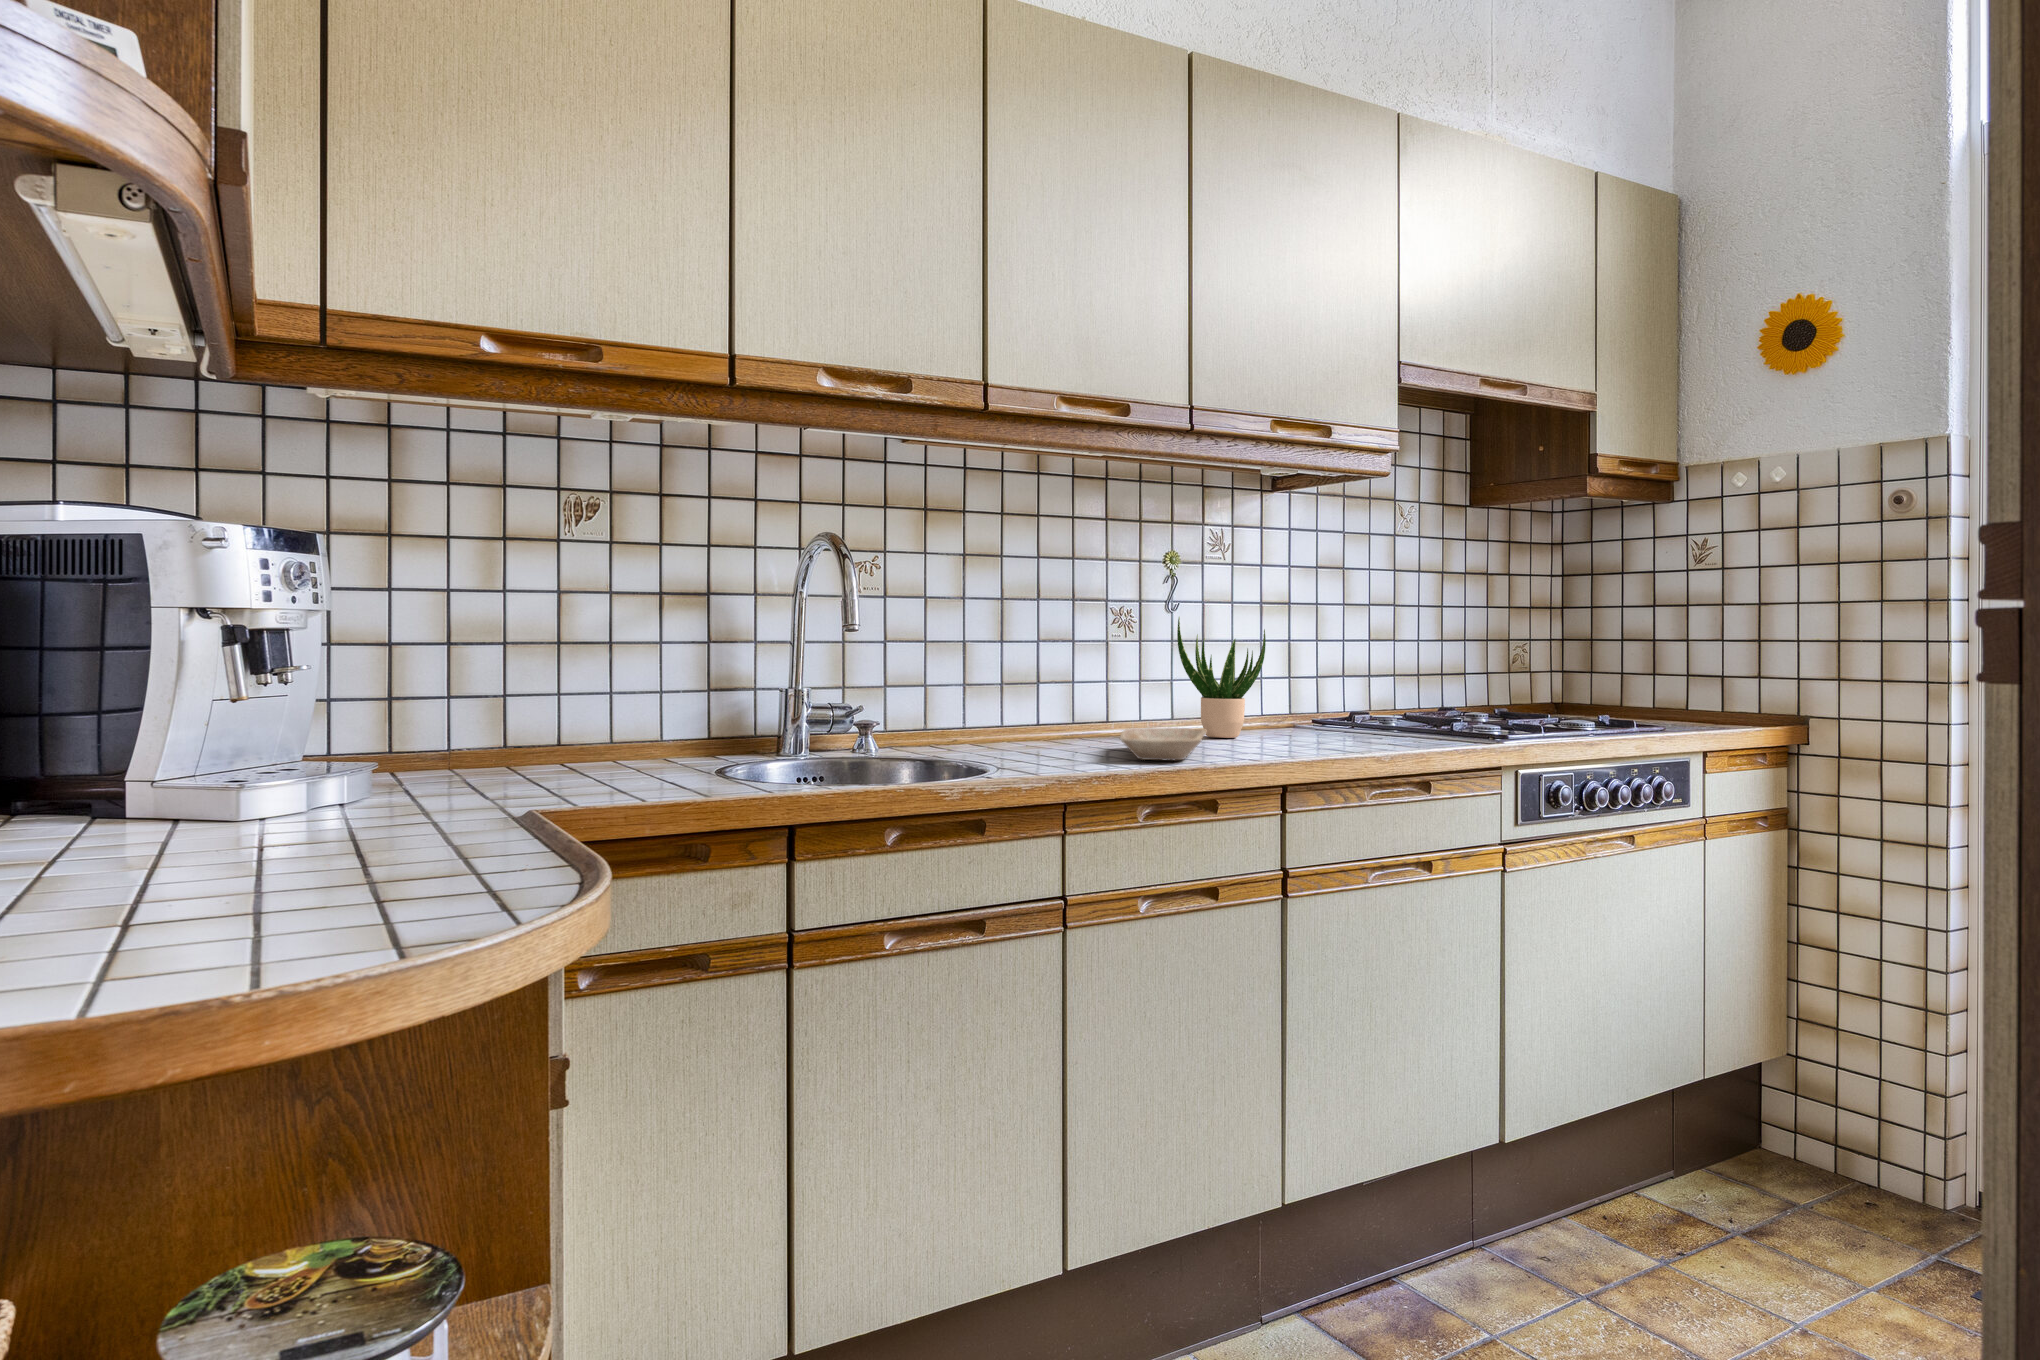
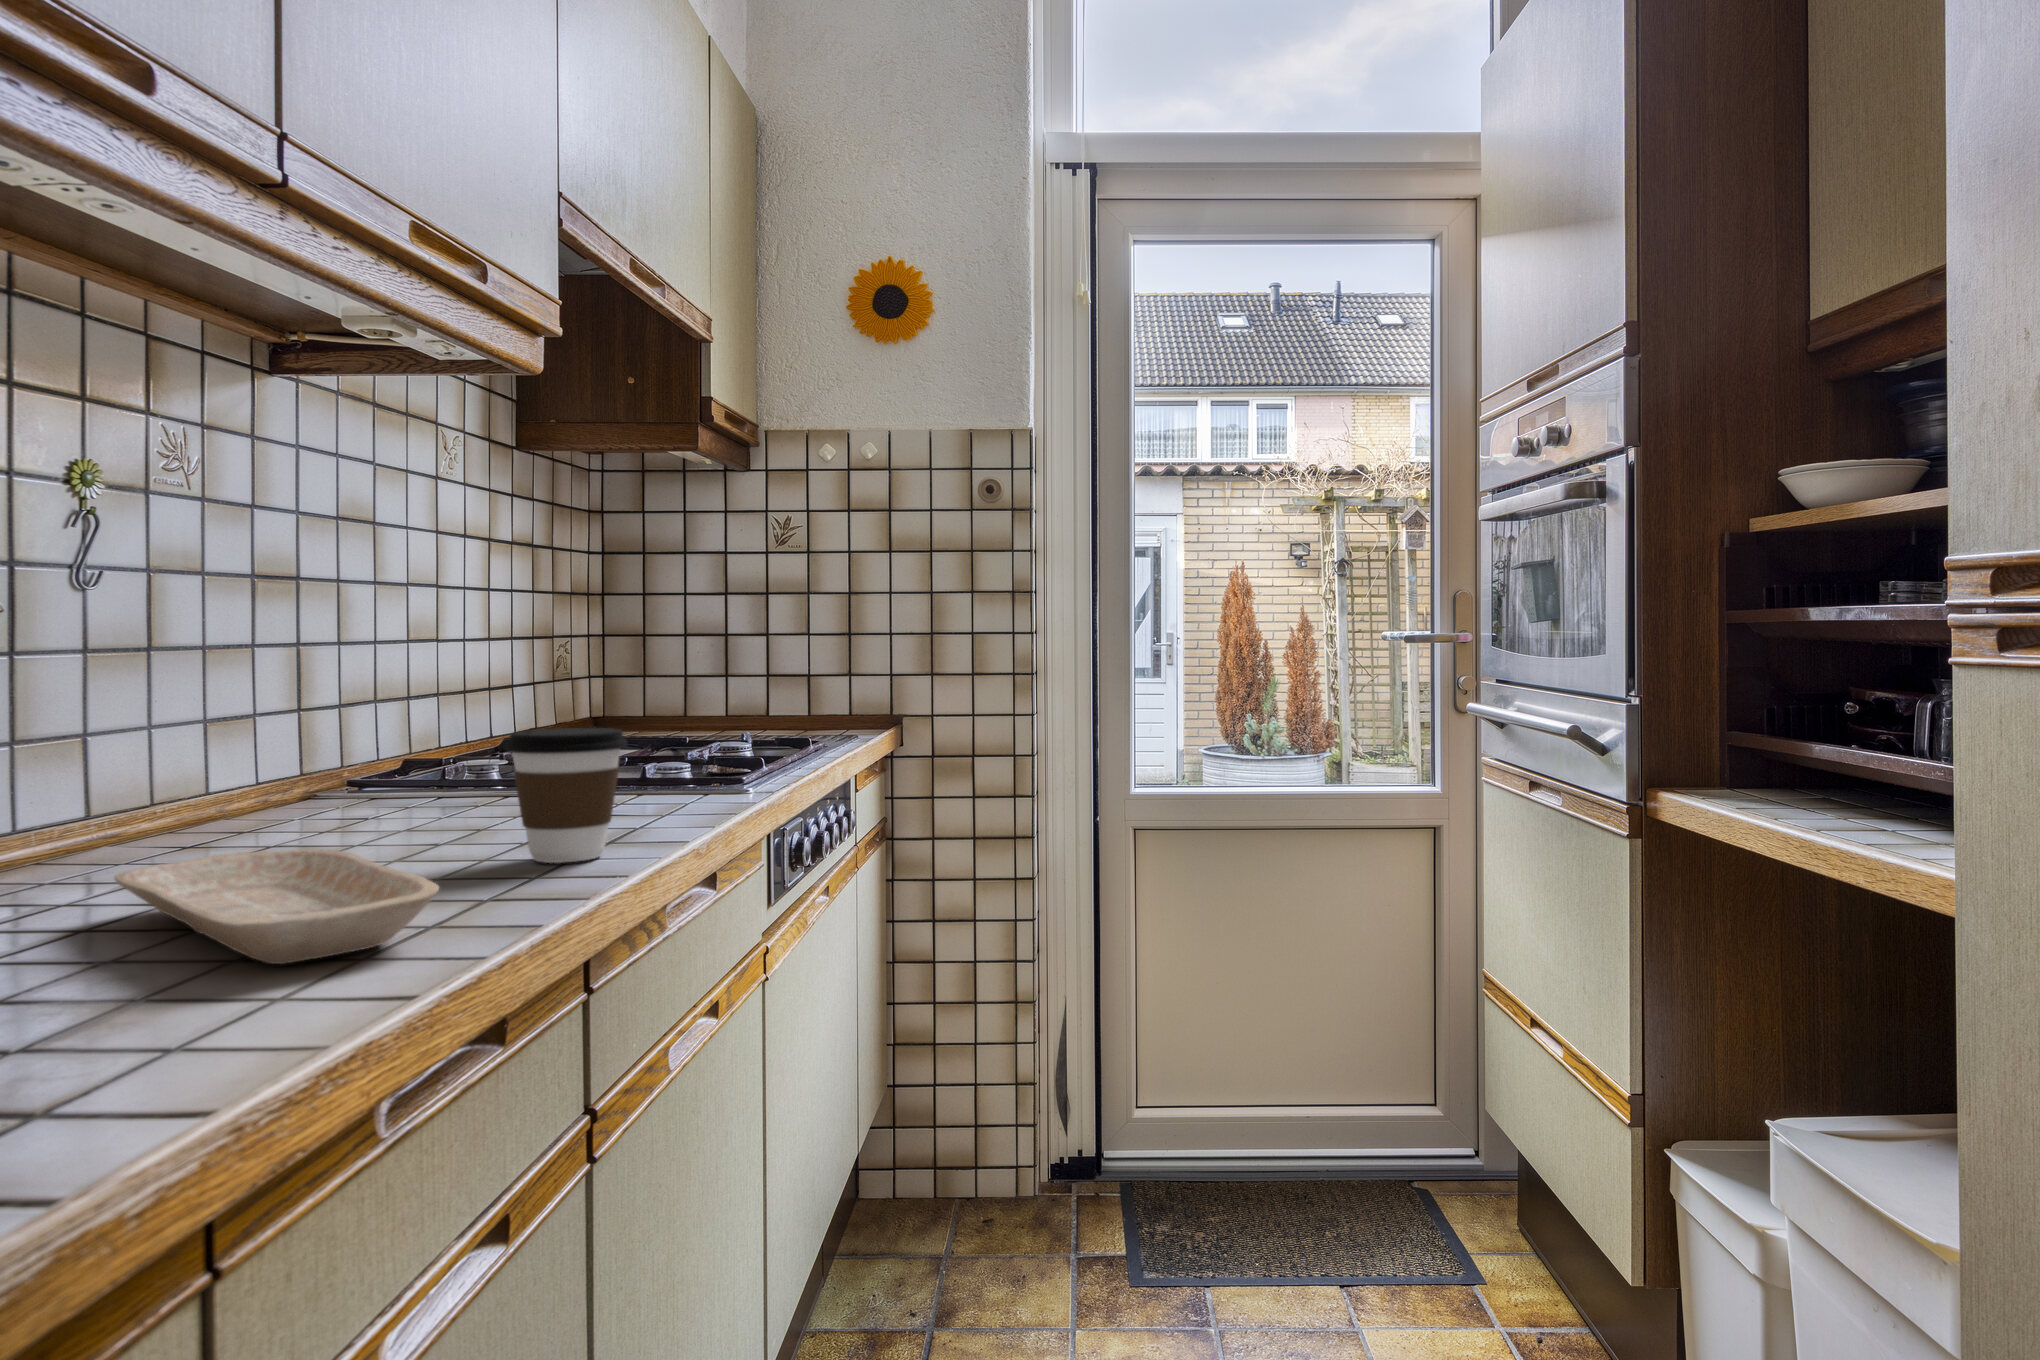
potted plant: present [1177,617,1266,738] -> none [149,600,349,852]
coffee cup: none [1288,683,1351,752] -> present [505,728,627,863]

